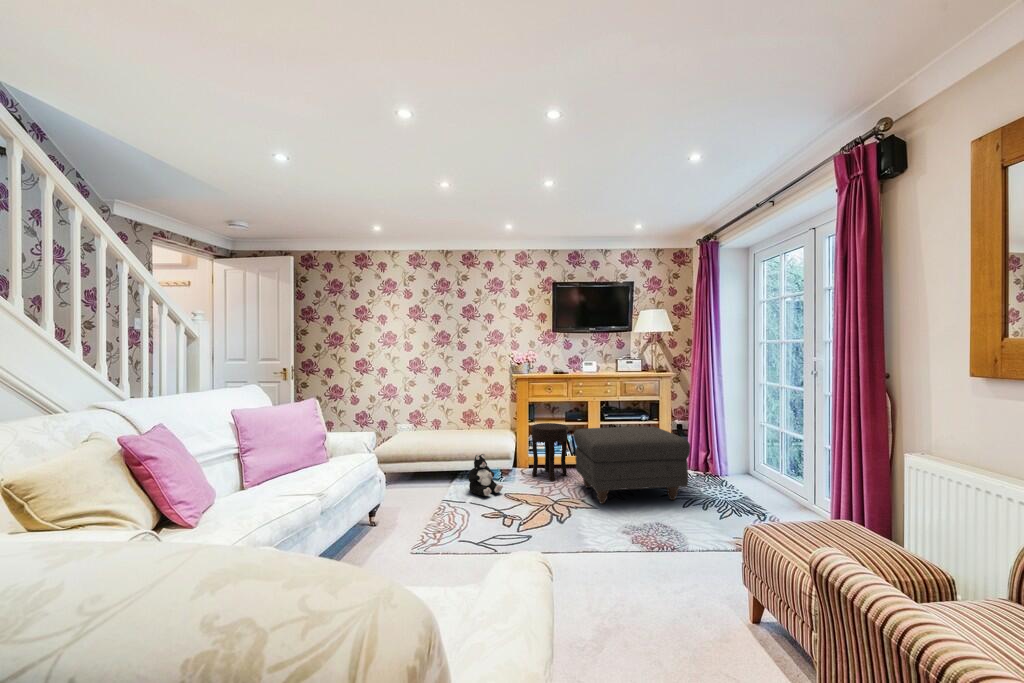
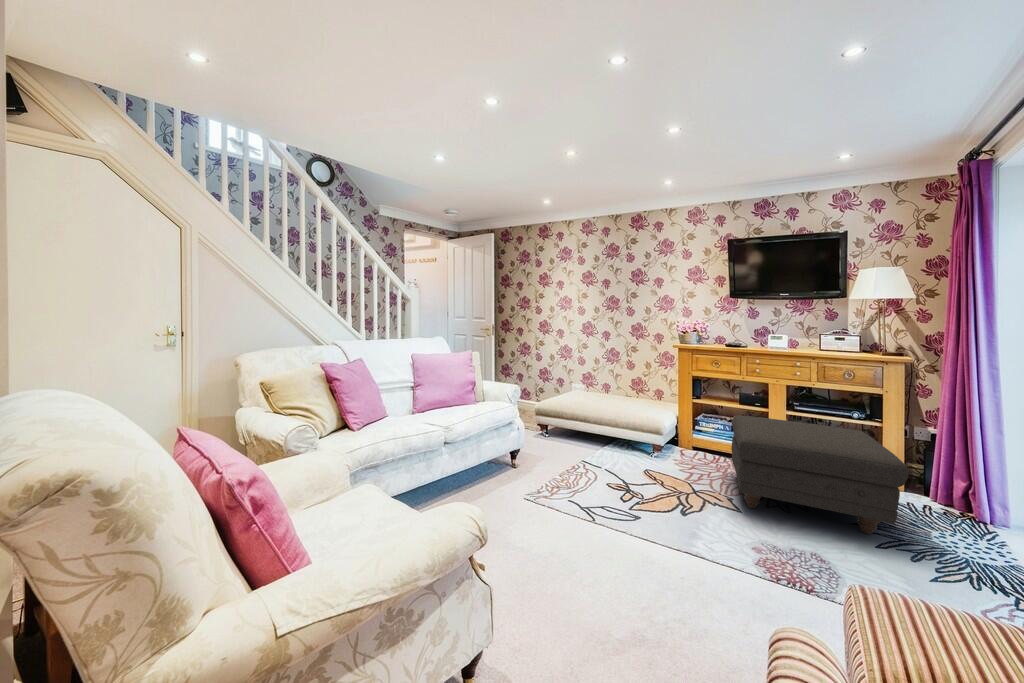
side table: present [532,423,567,481] -> none [684,399,731,463]
plush toy: present [469,454,503,496] -> none [607,421,641,463]

